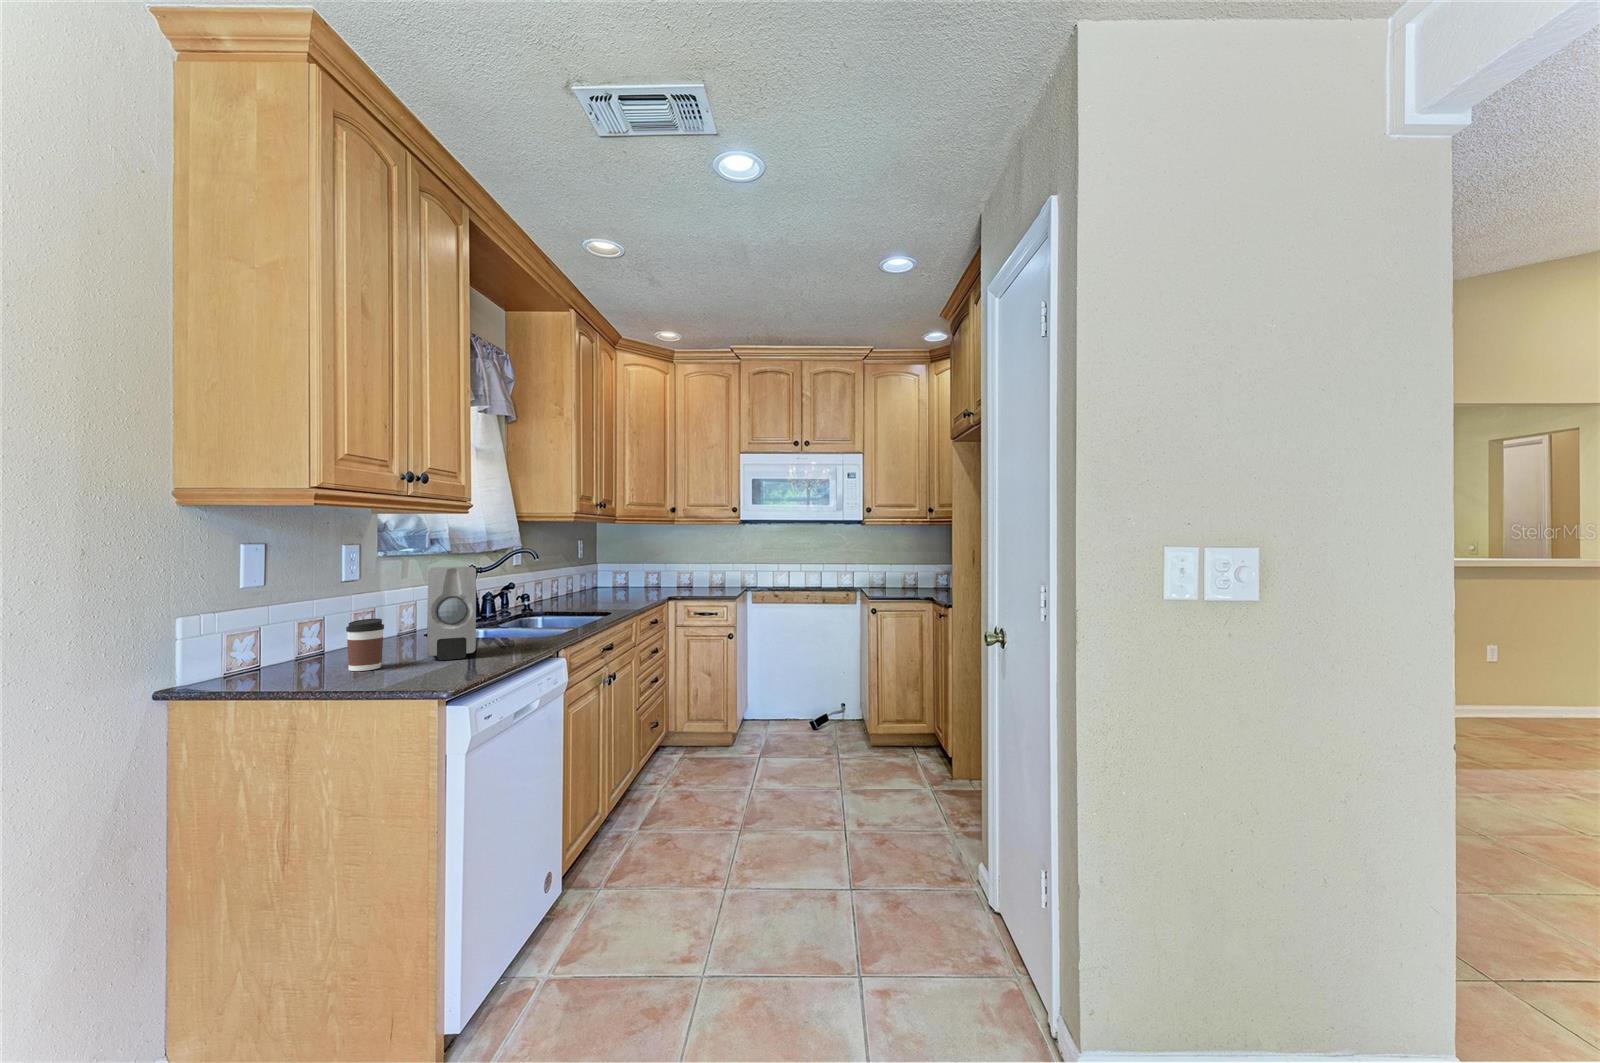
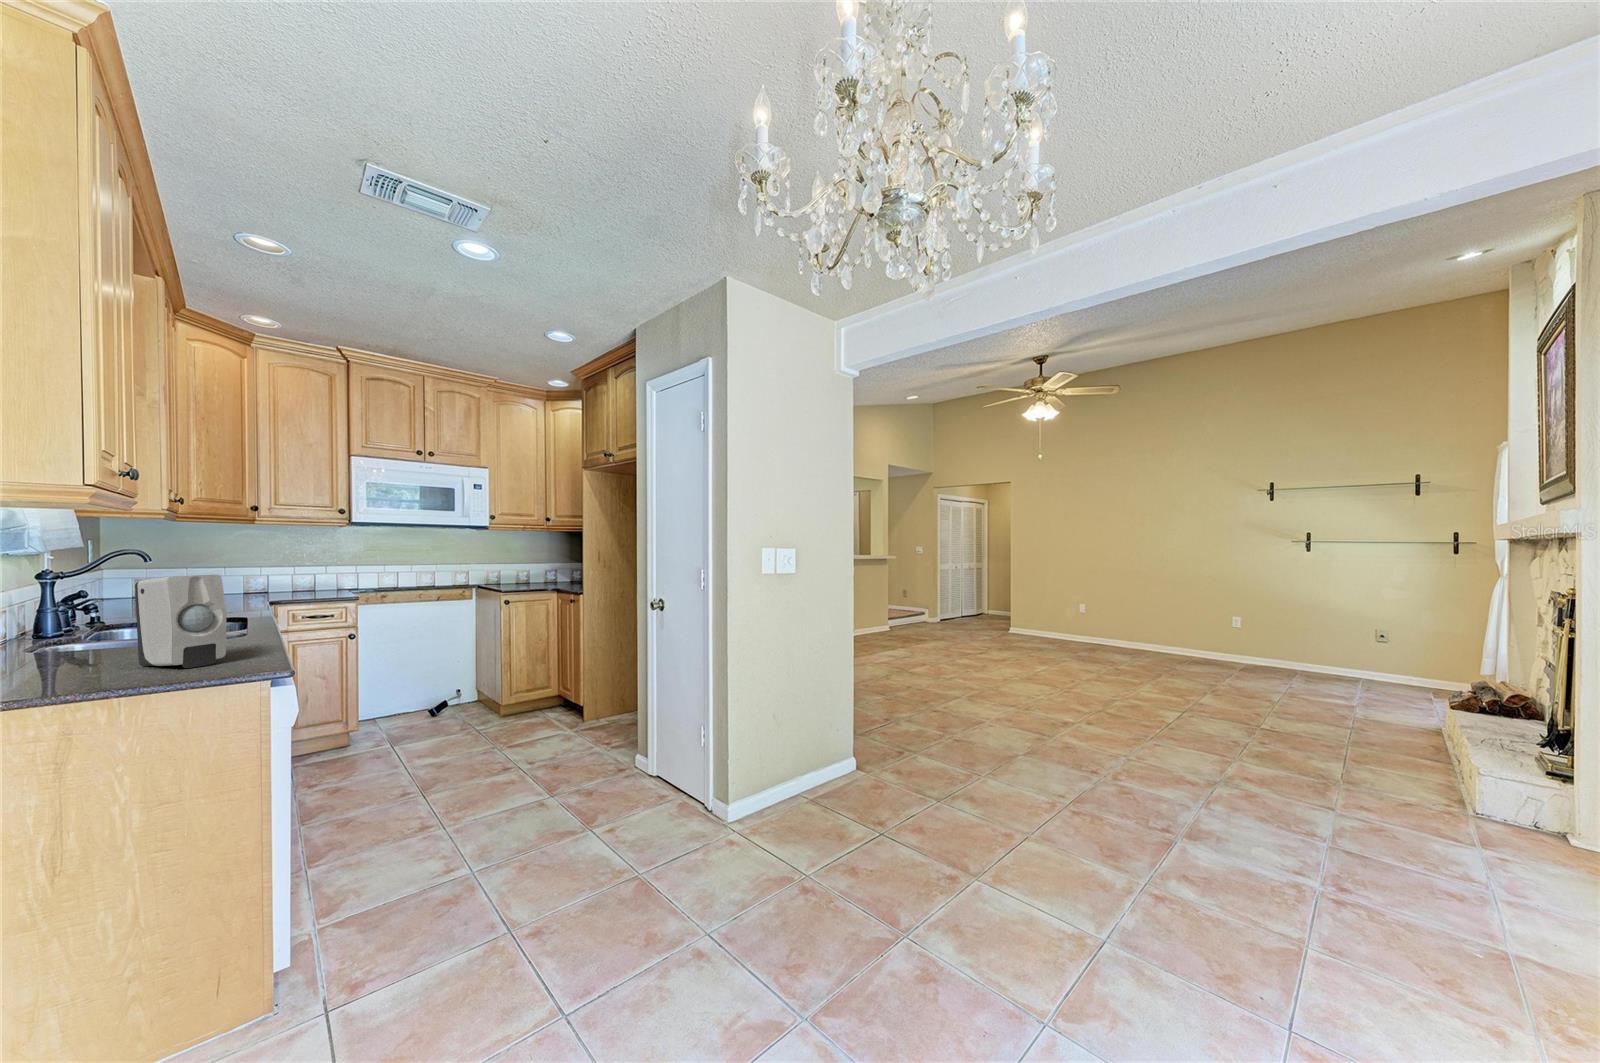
coffee cup: present [346,619,384,671] -> none [86,631,136,687]

